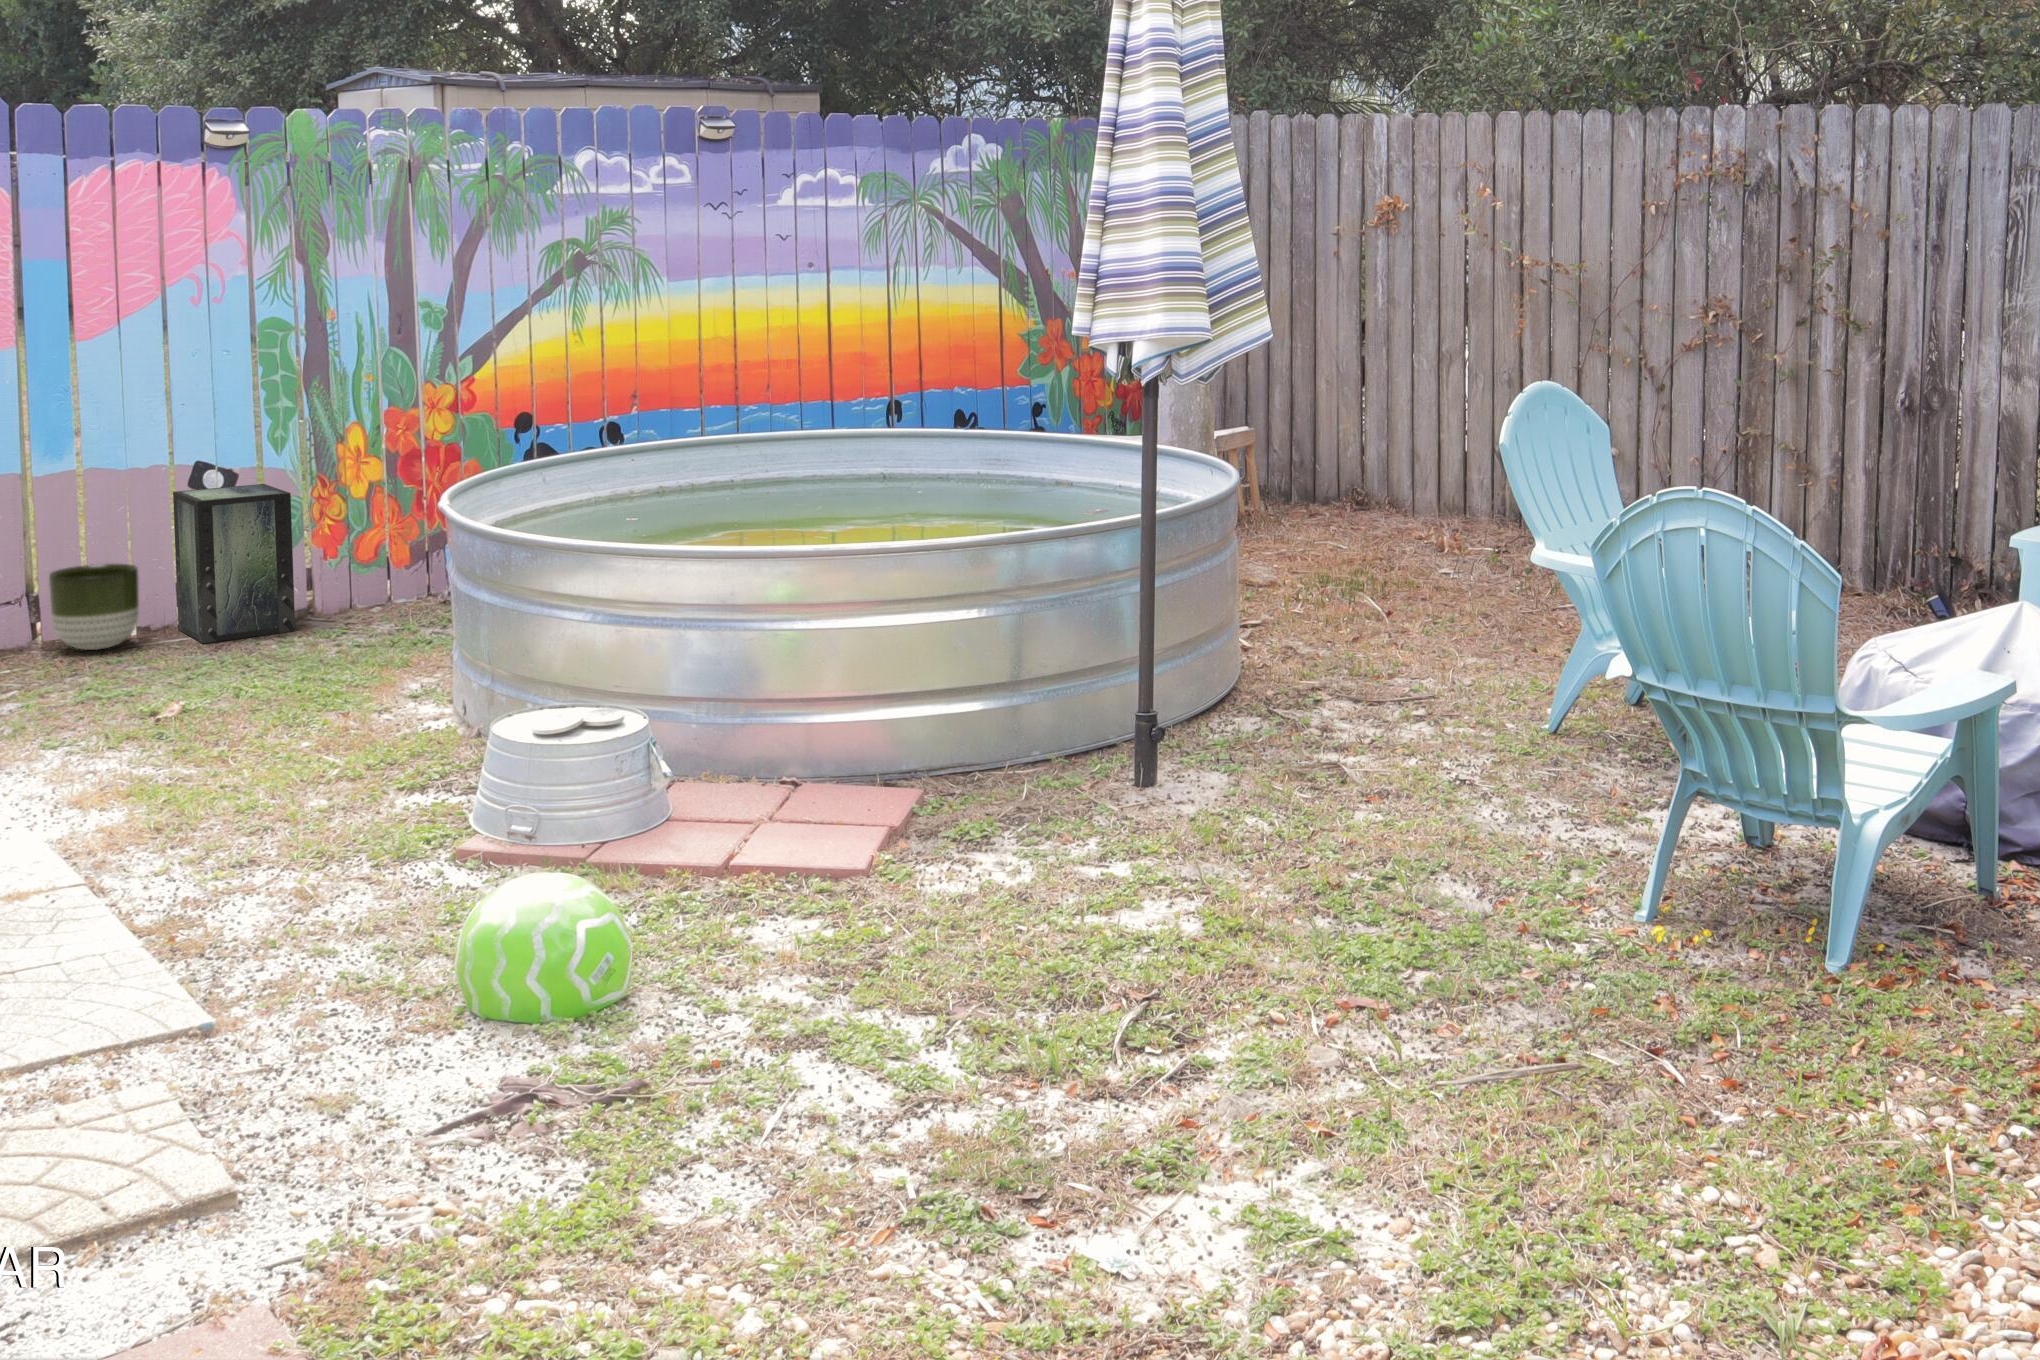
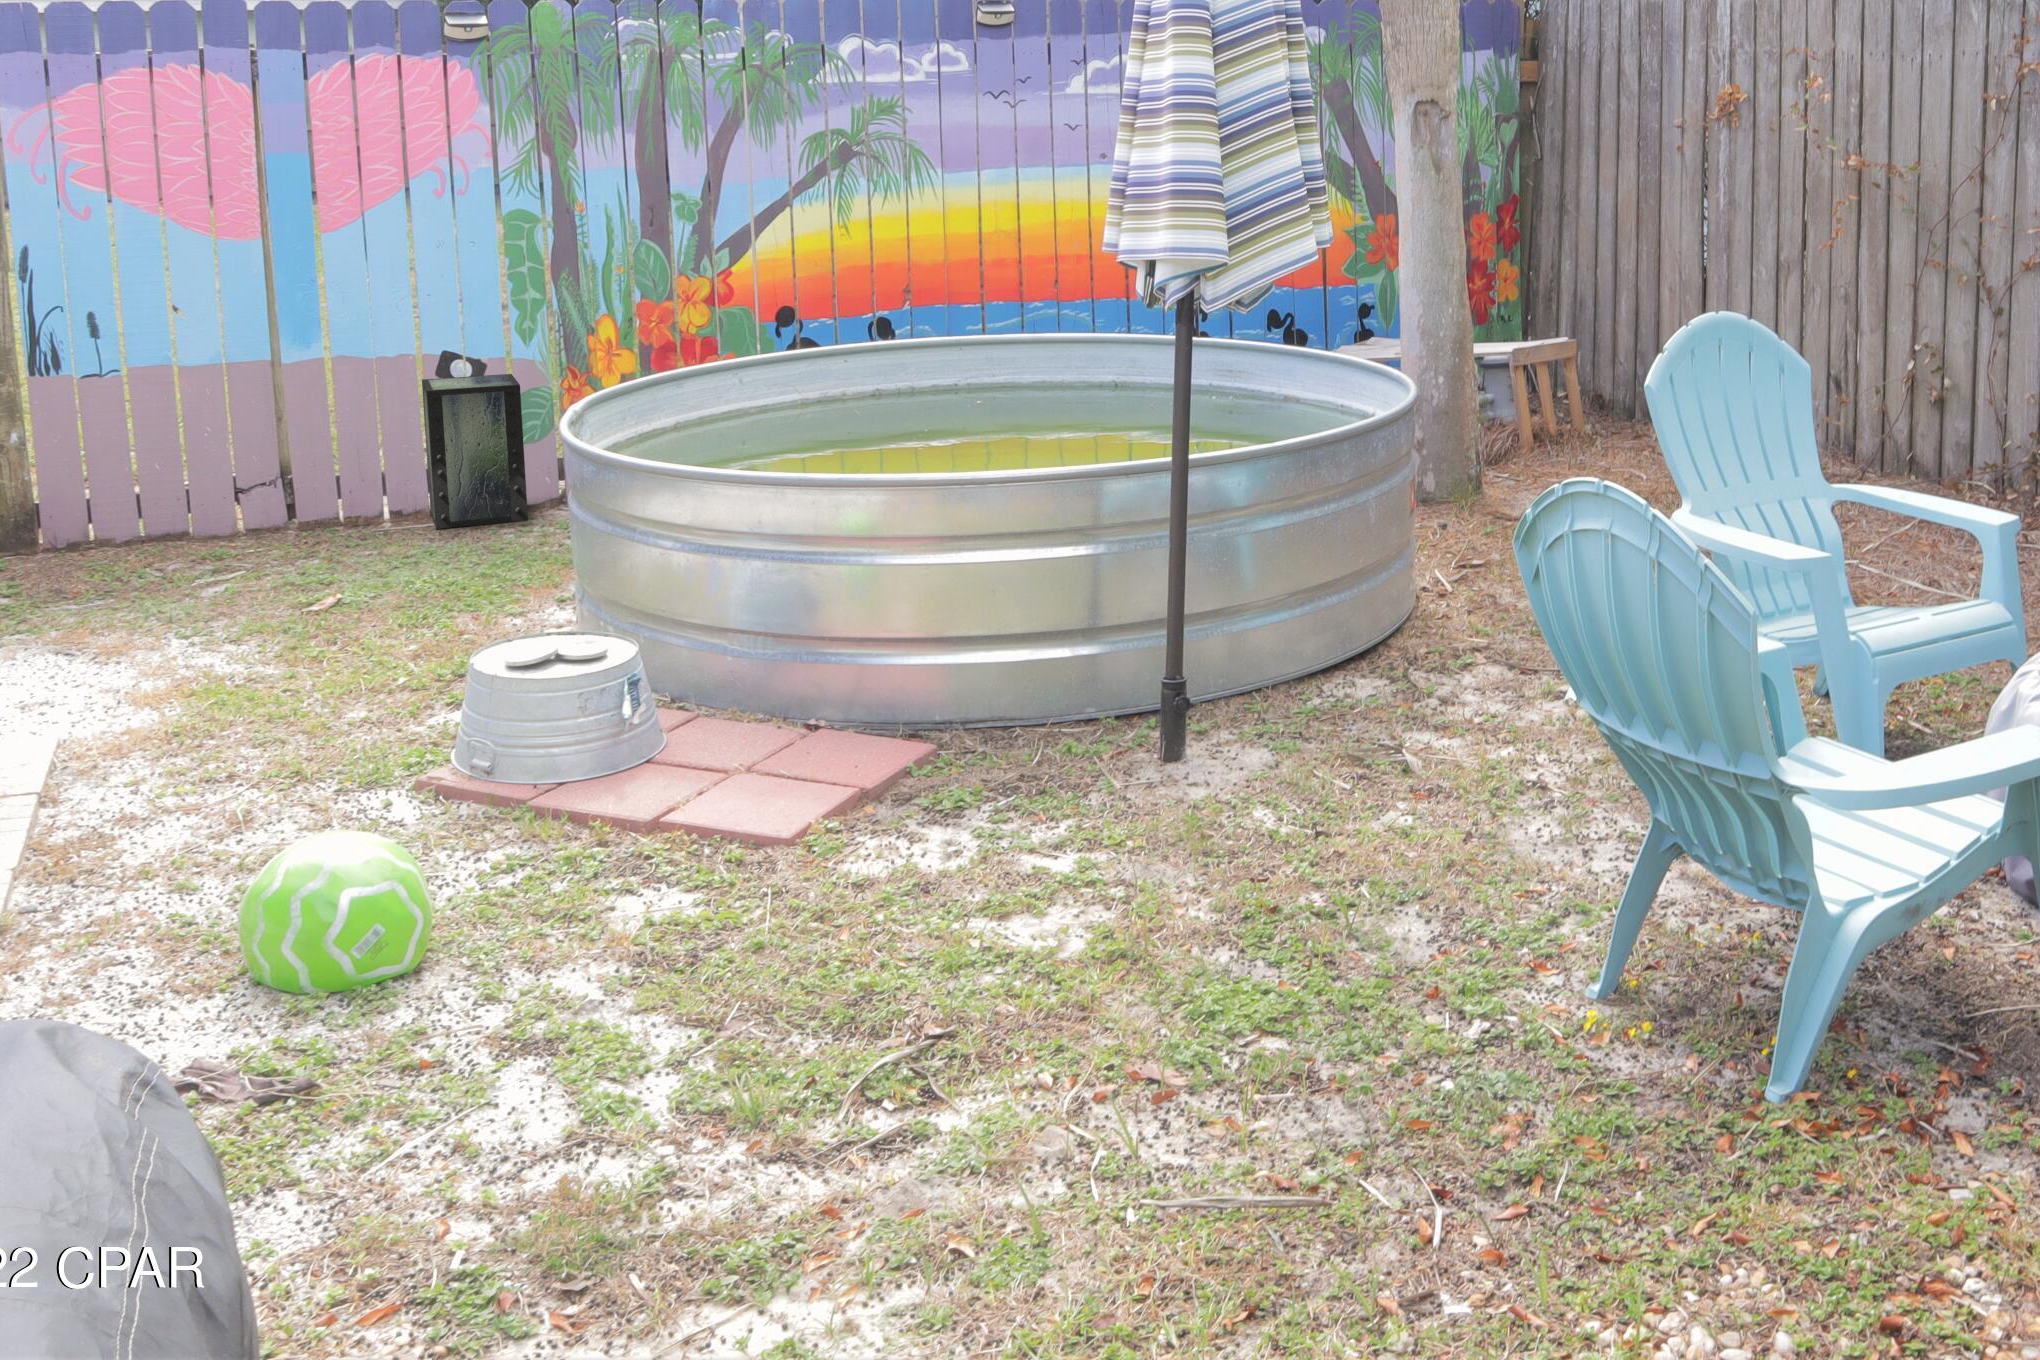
planter: present [49,564,139,650] -> none [297,447,383,530]

